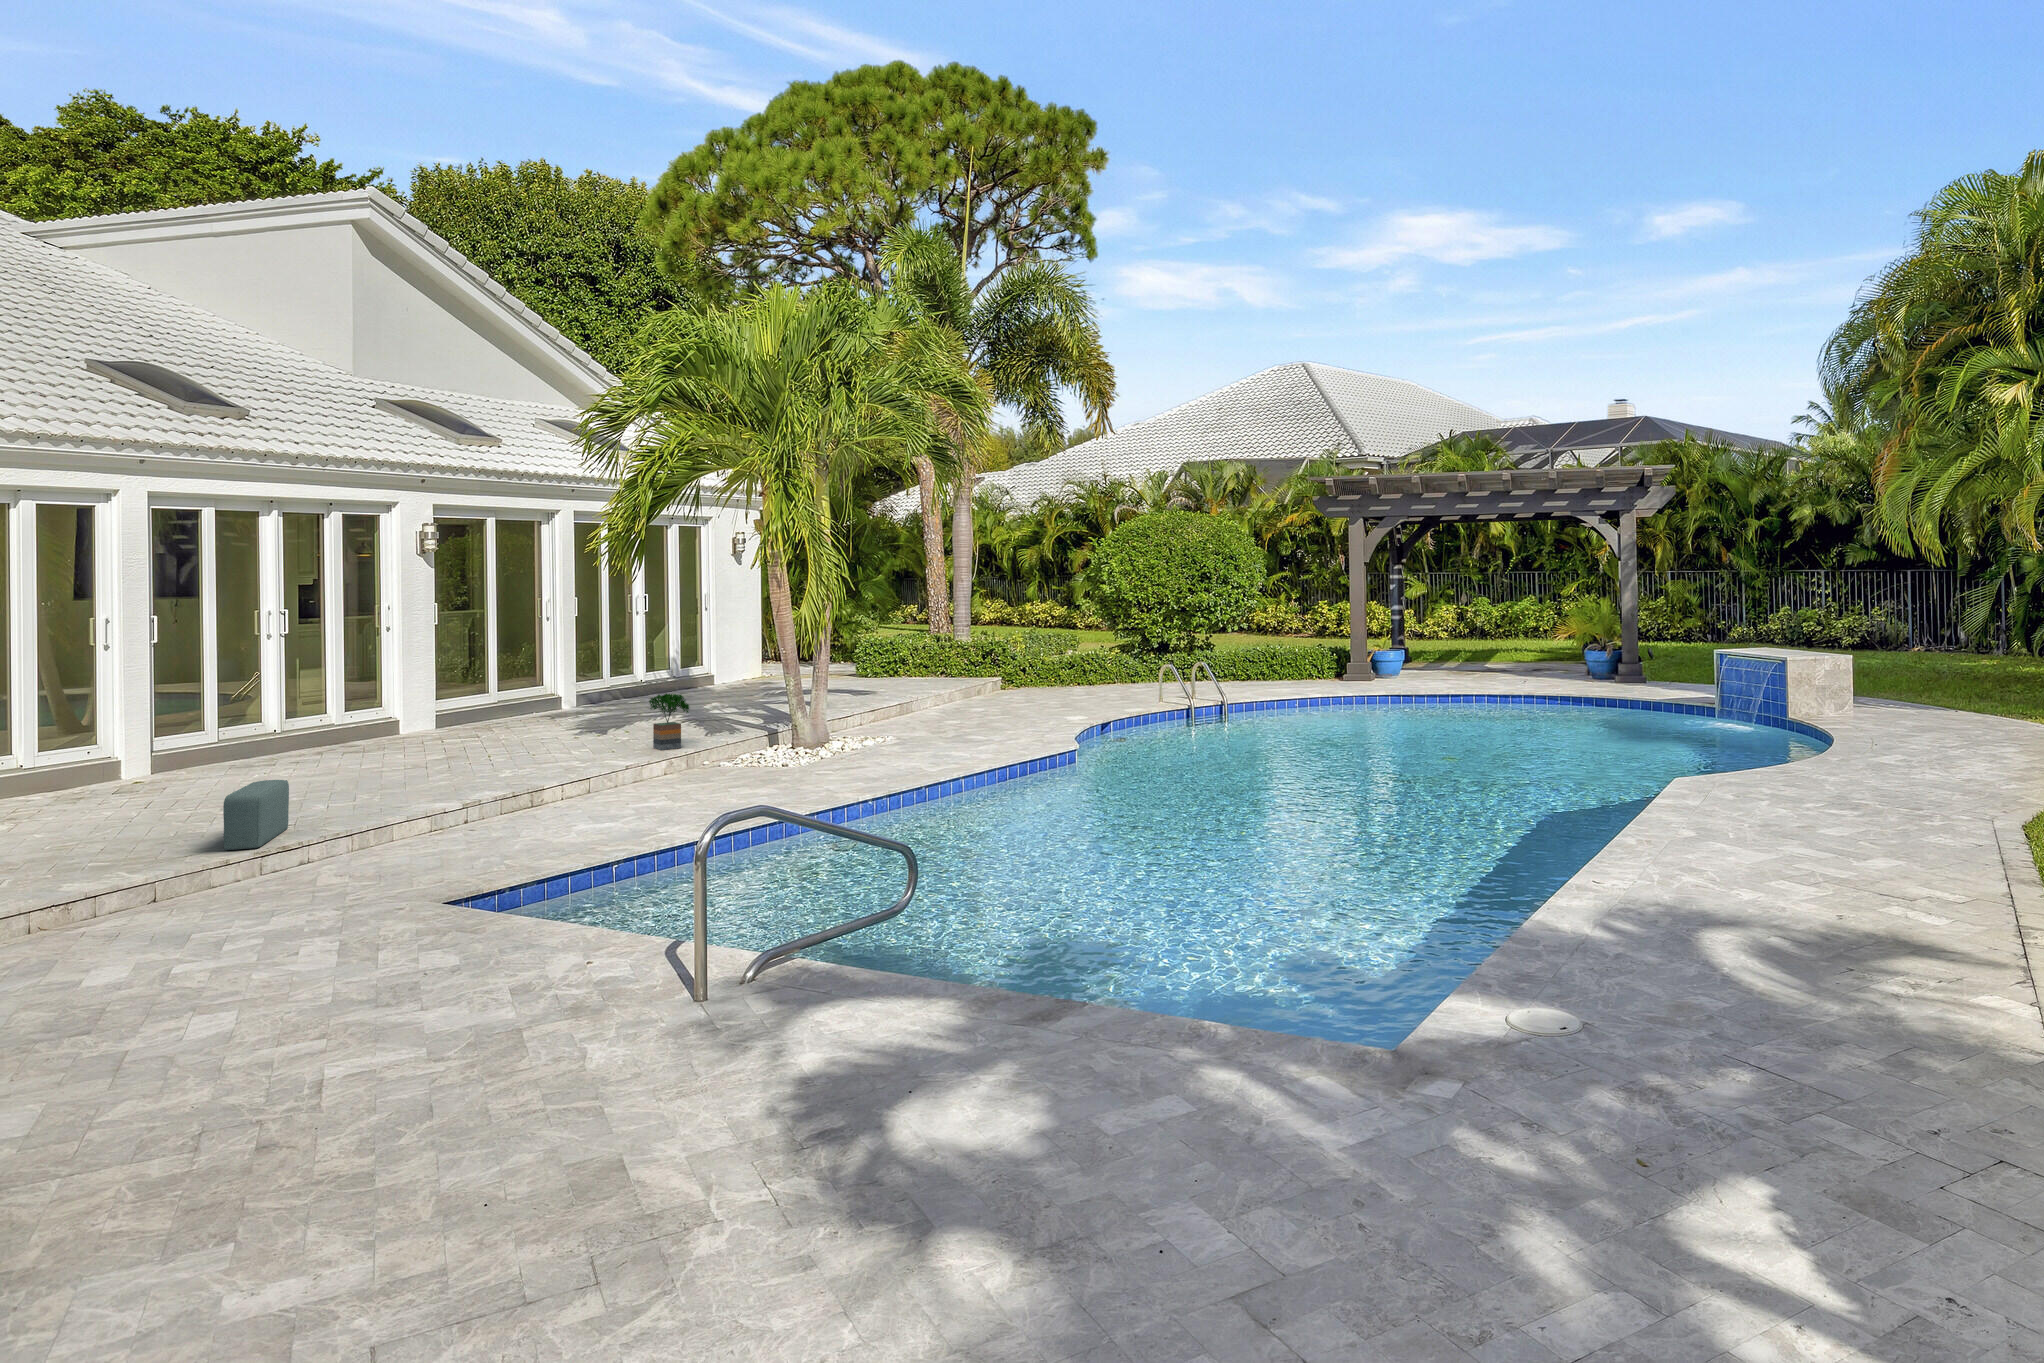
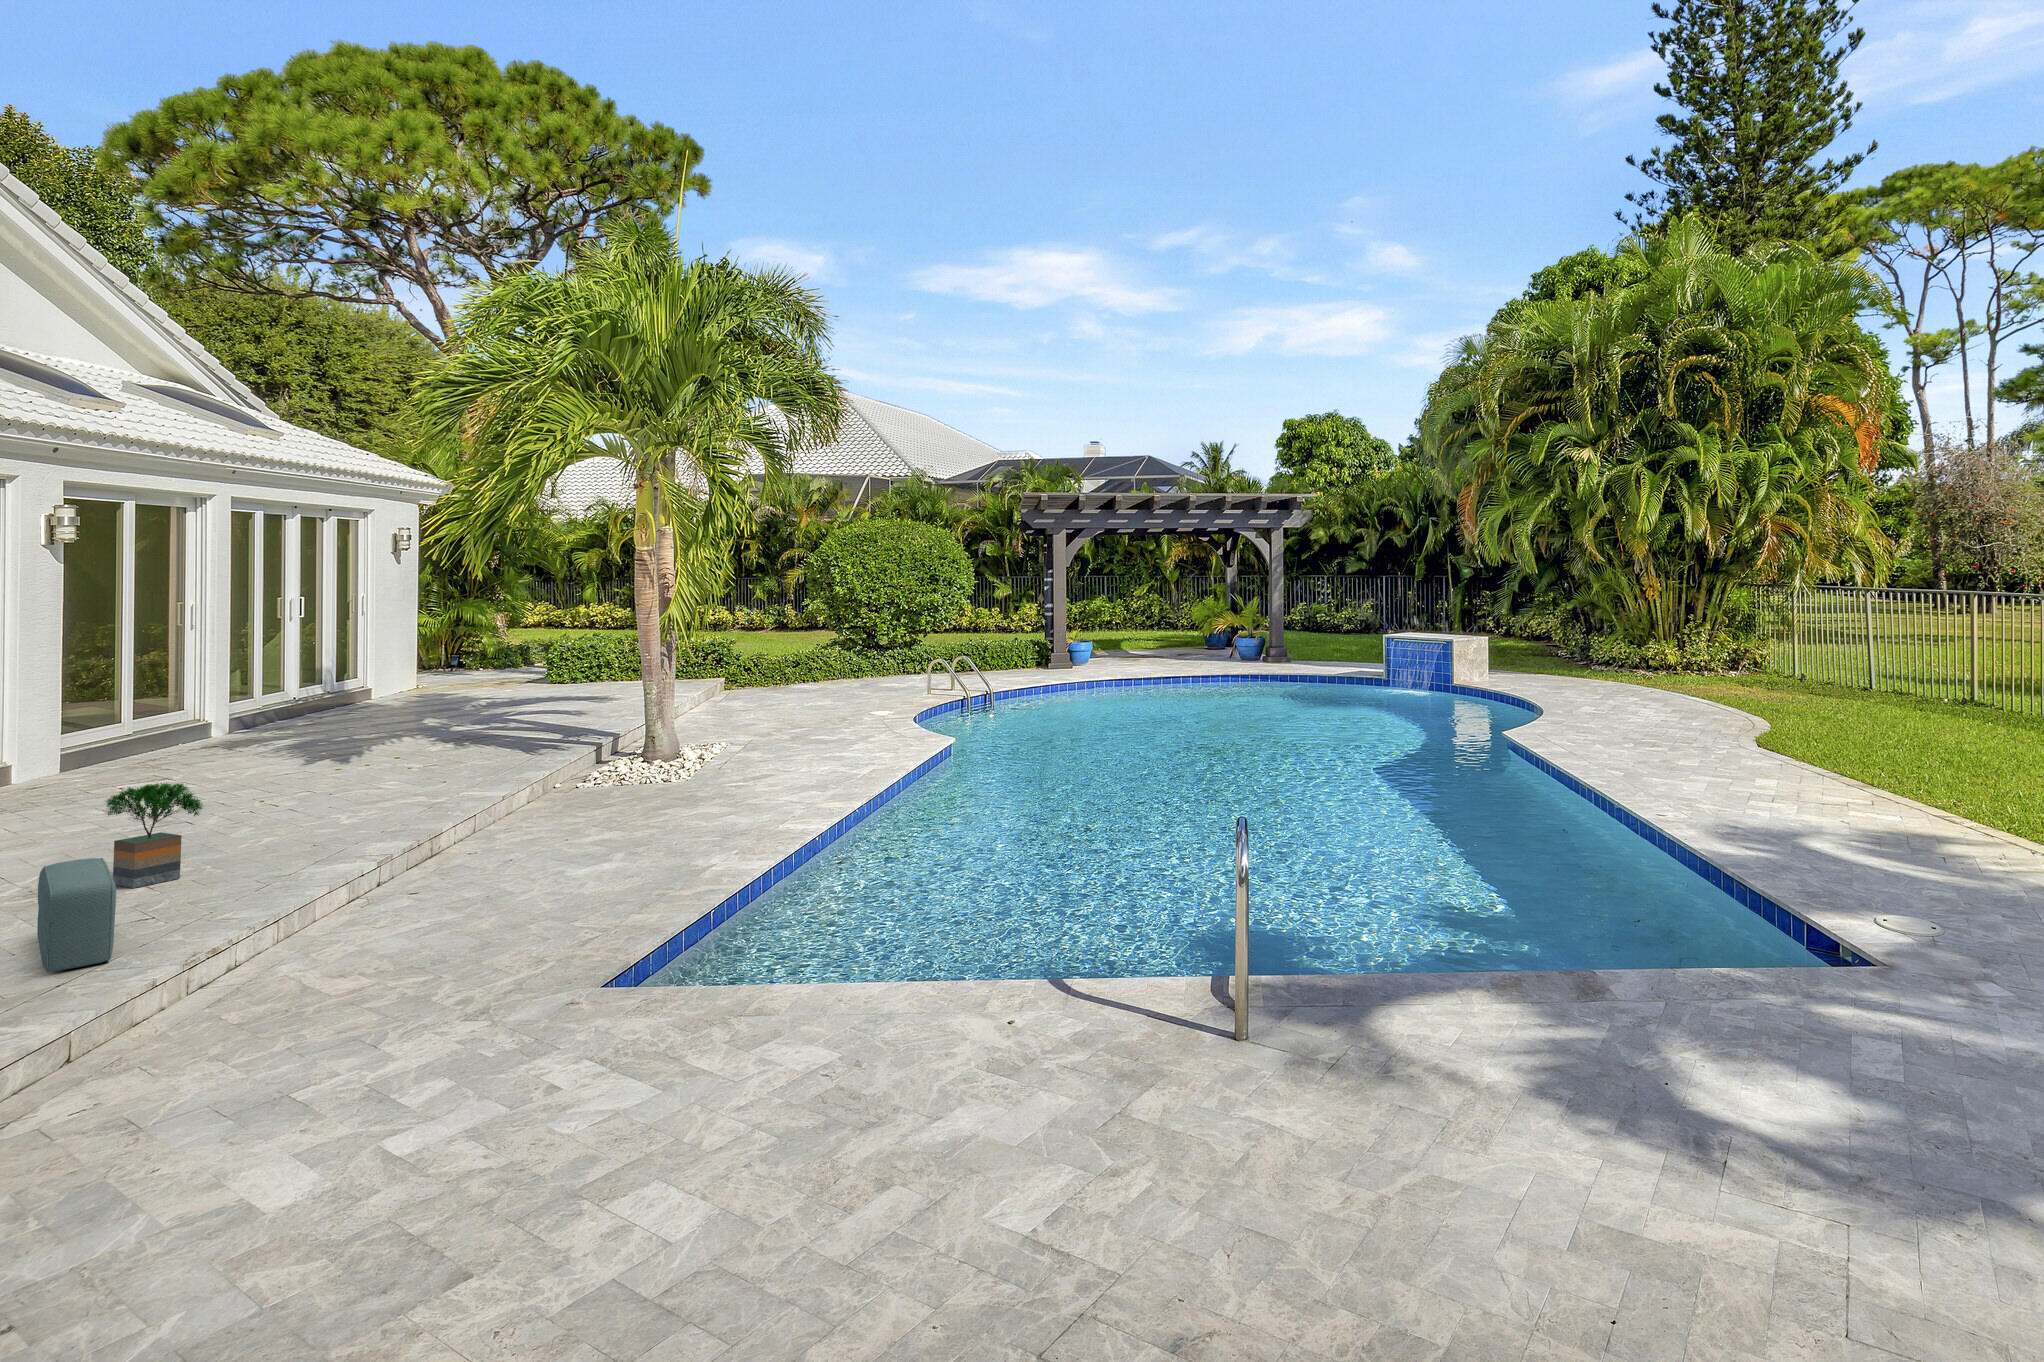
potted tree: present [649,694,689,750] -> present [106,783,203,888]

